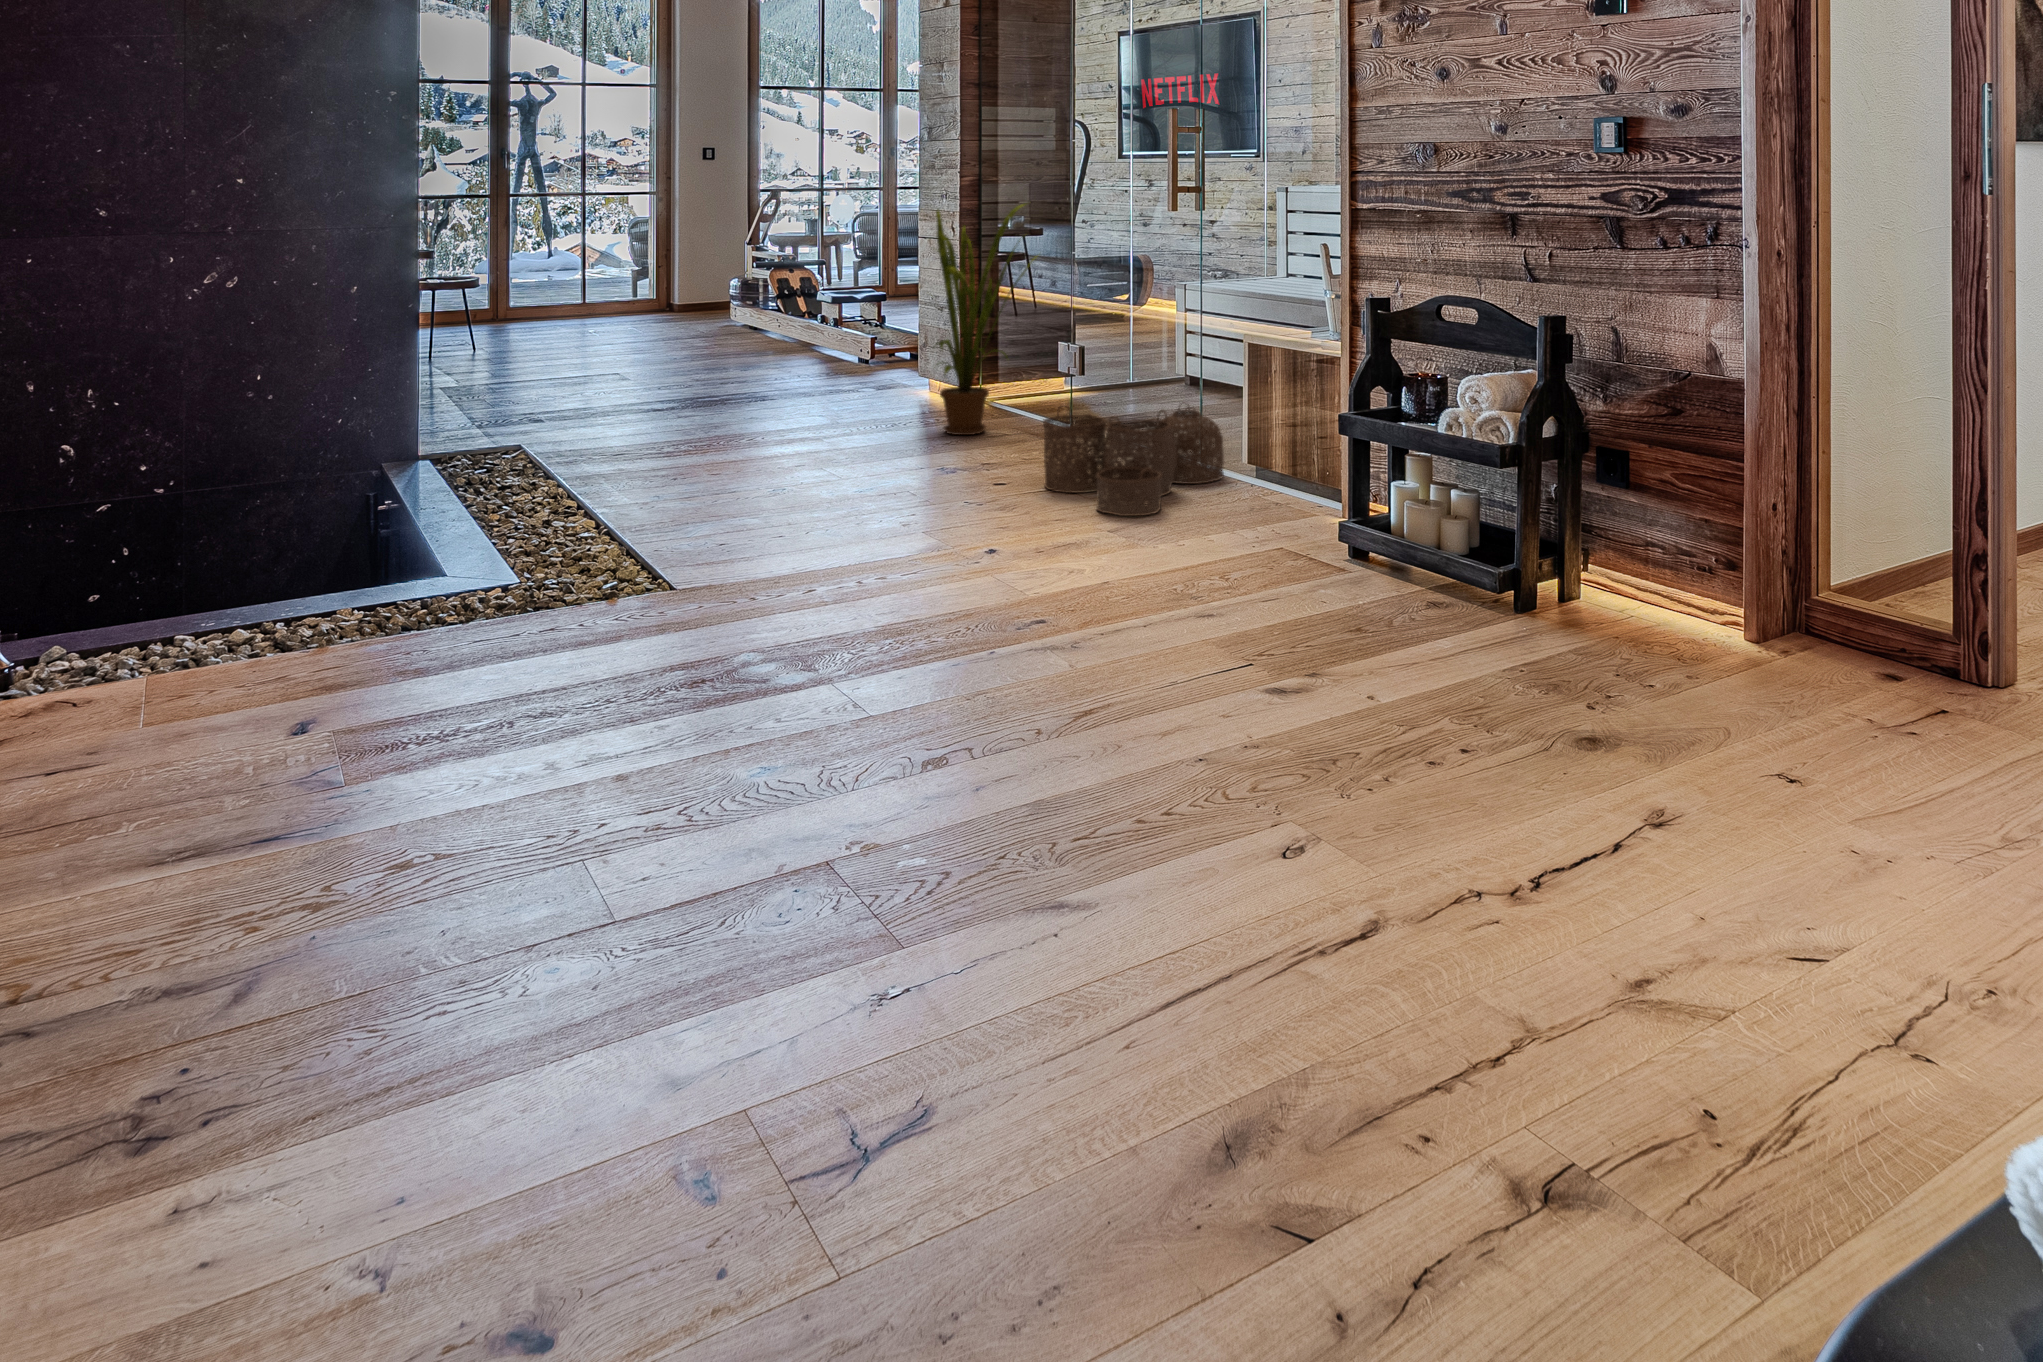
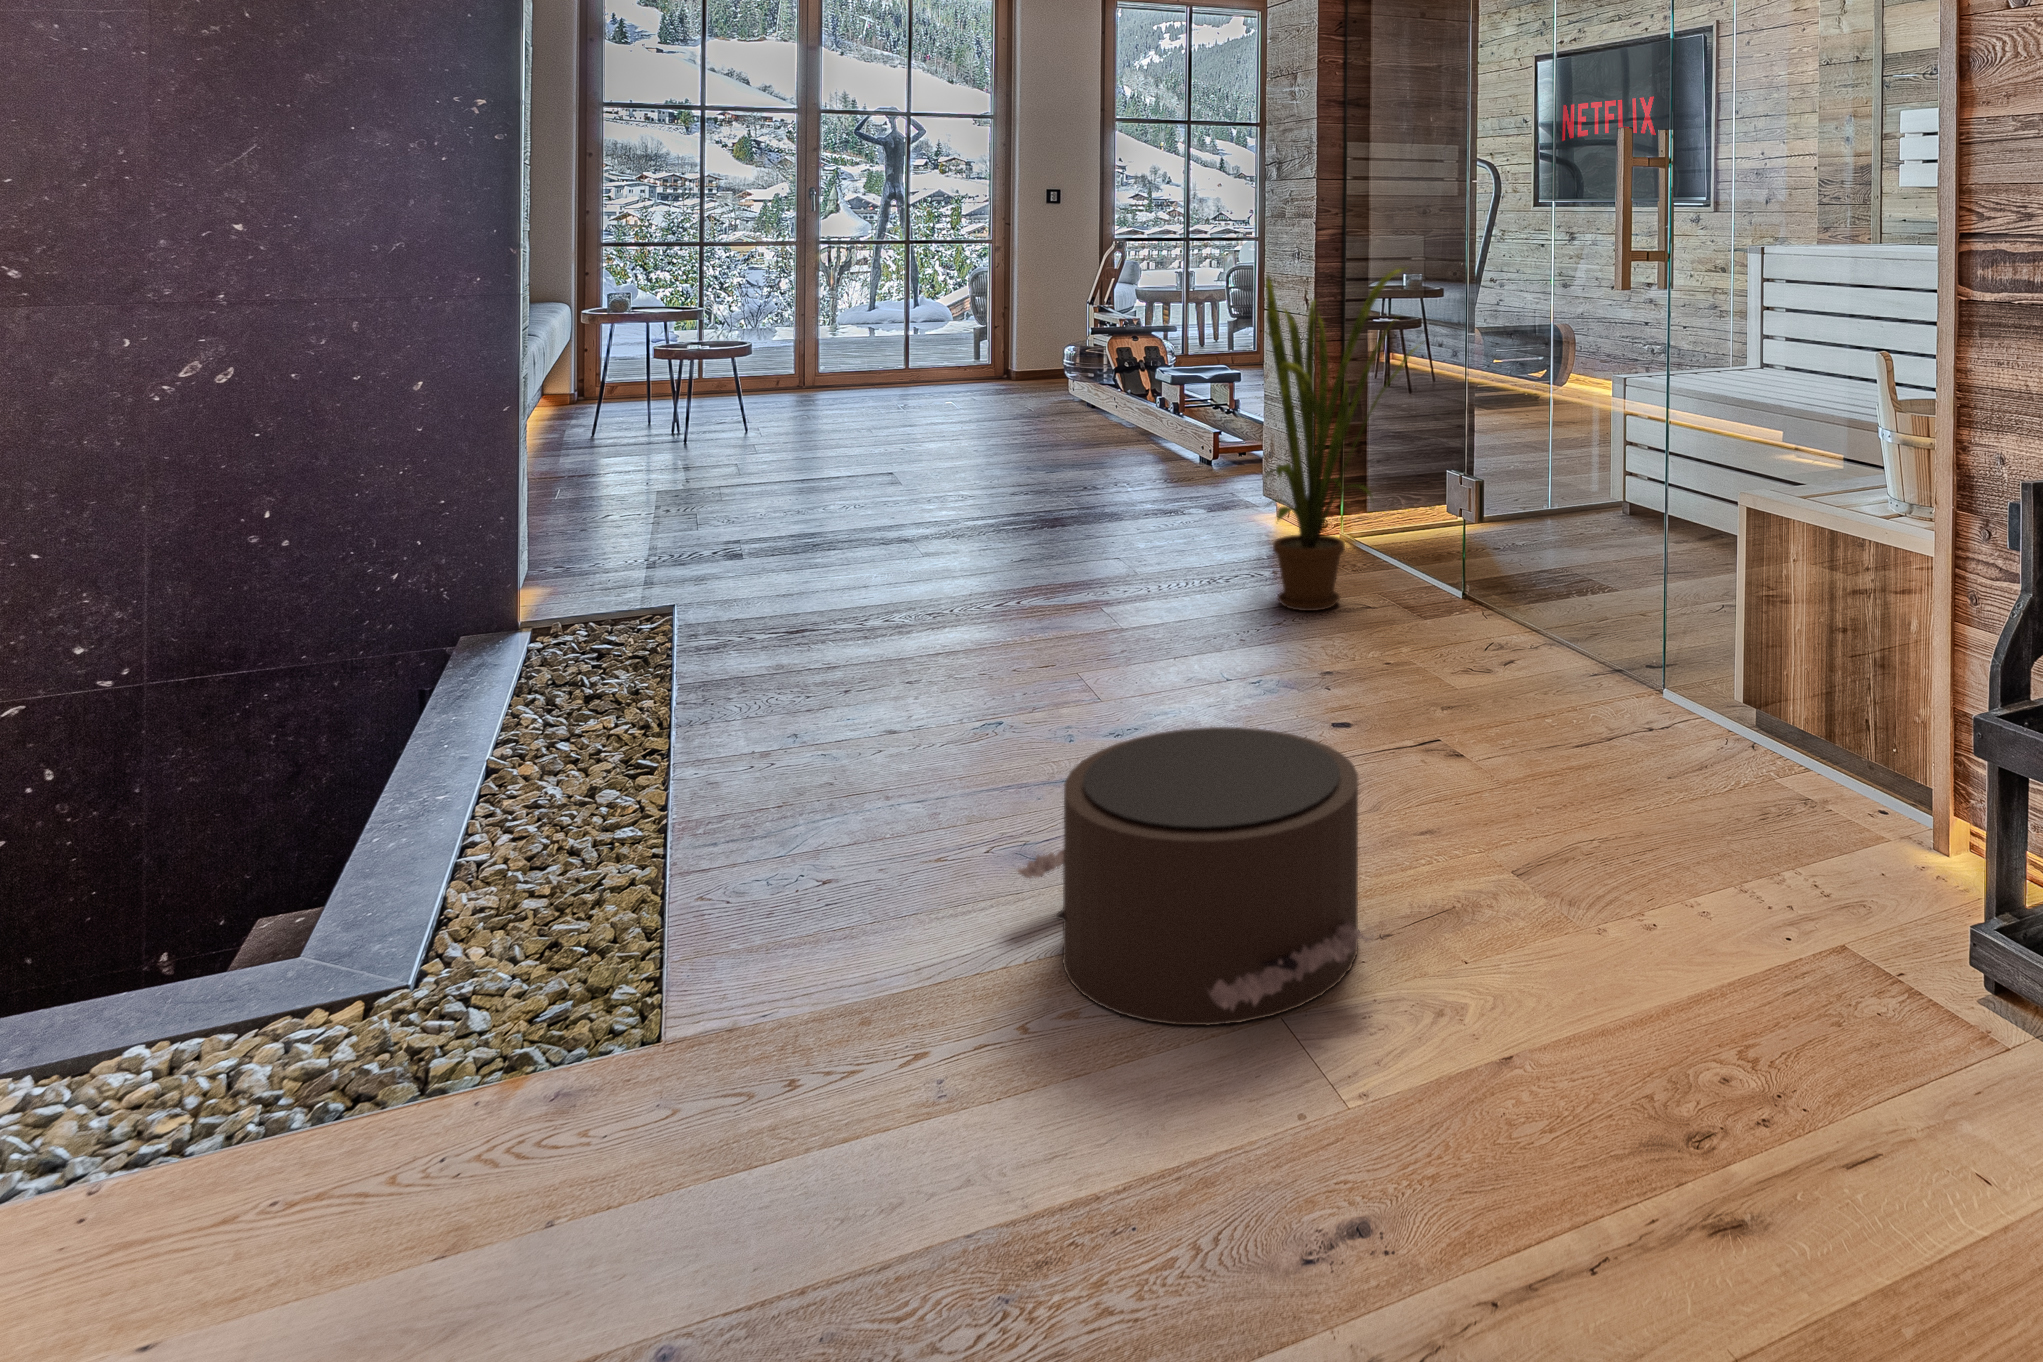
woven basket: present [1043,404,1224,516] -> none [1410,602,1710,836]
pouf: none [837,454,1038,579] -> present [1018,727,1372,1025]

